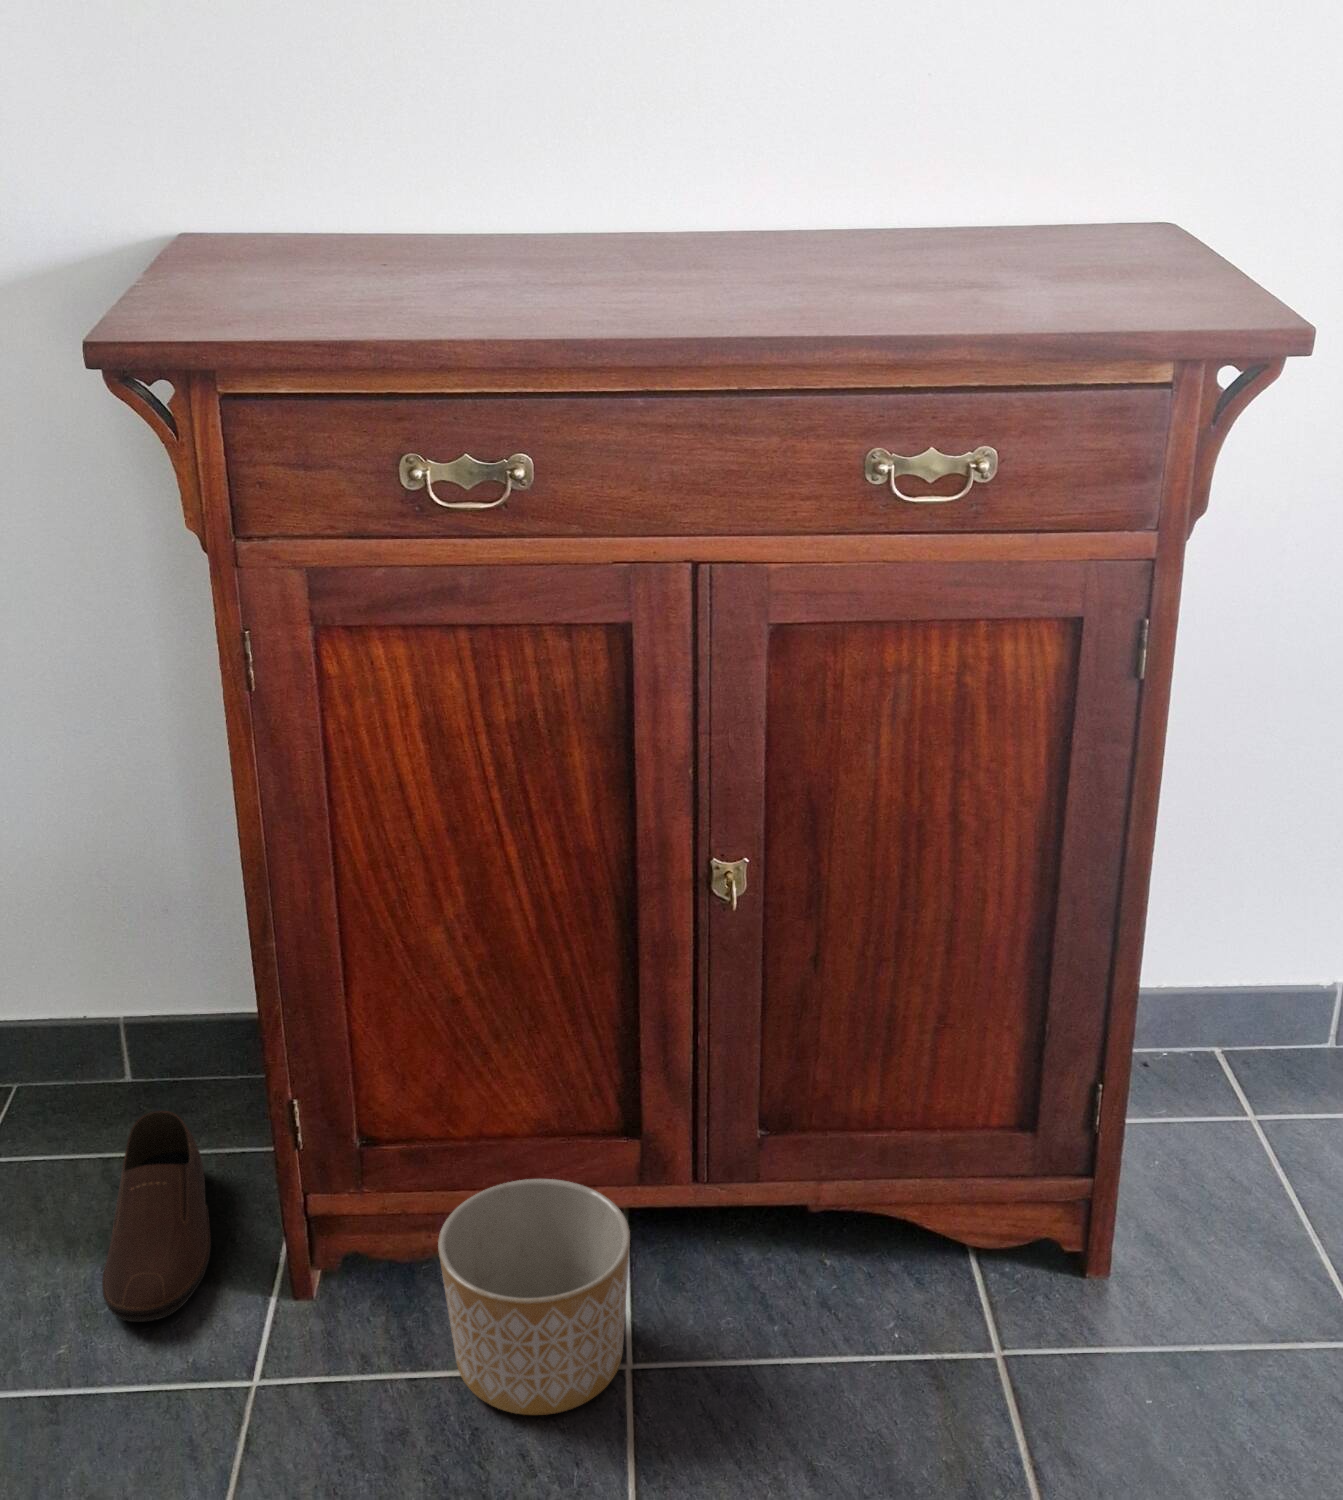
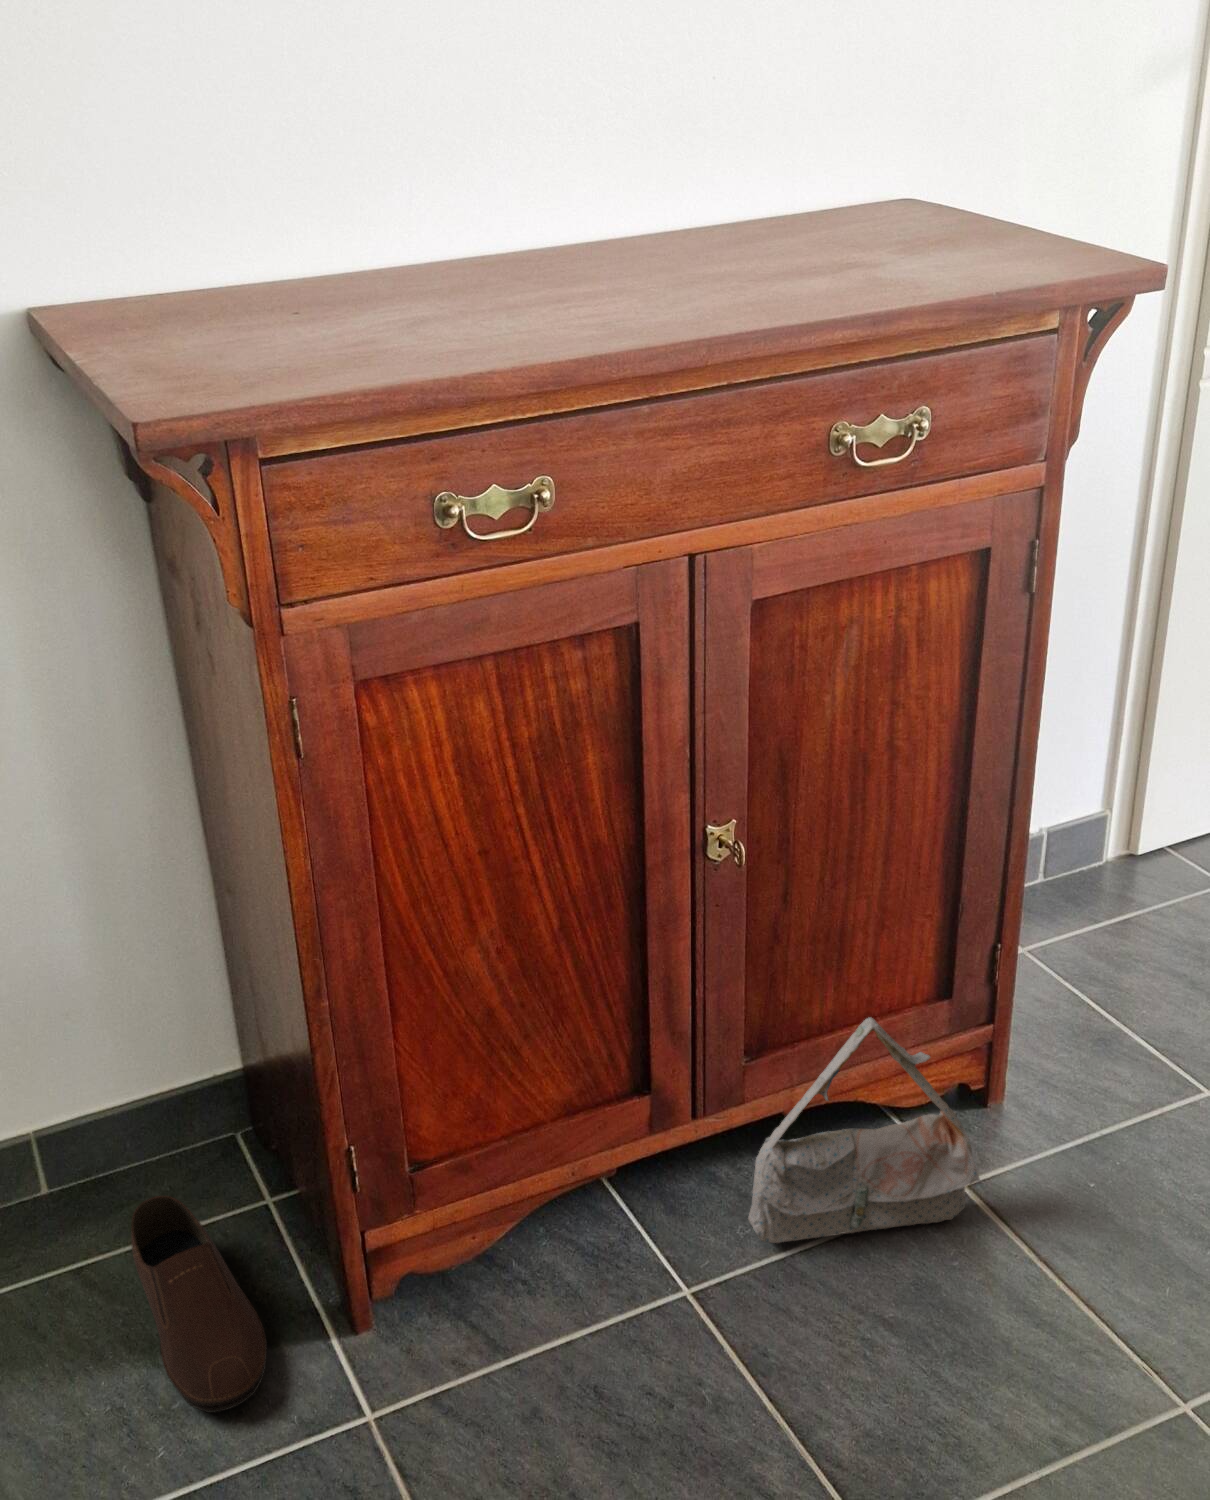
bag: none [719,1113,974,1377] -> present [749,1017,980,1243]
planter: present [438,1179,630,1415] -> none [526,1149,705,1374]

